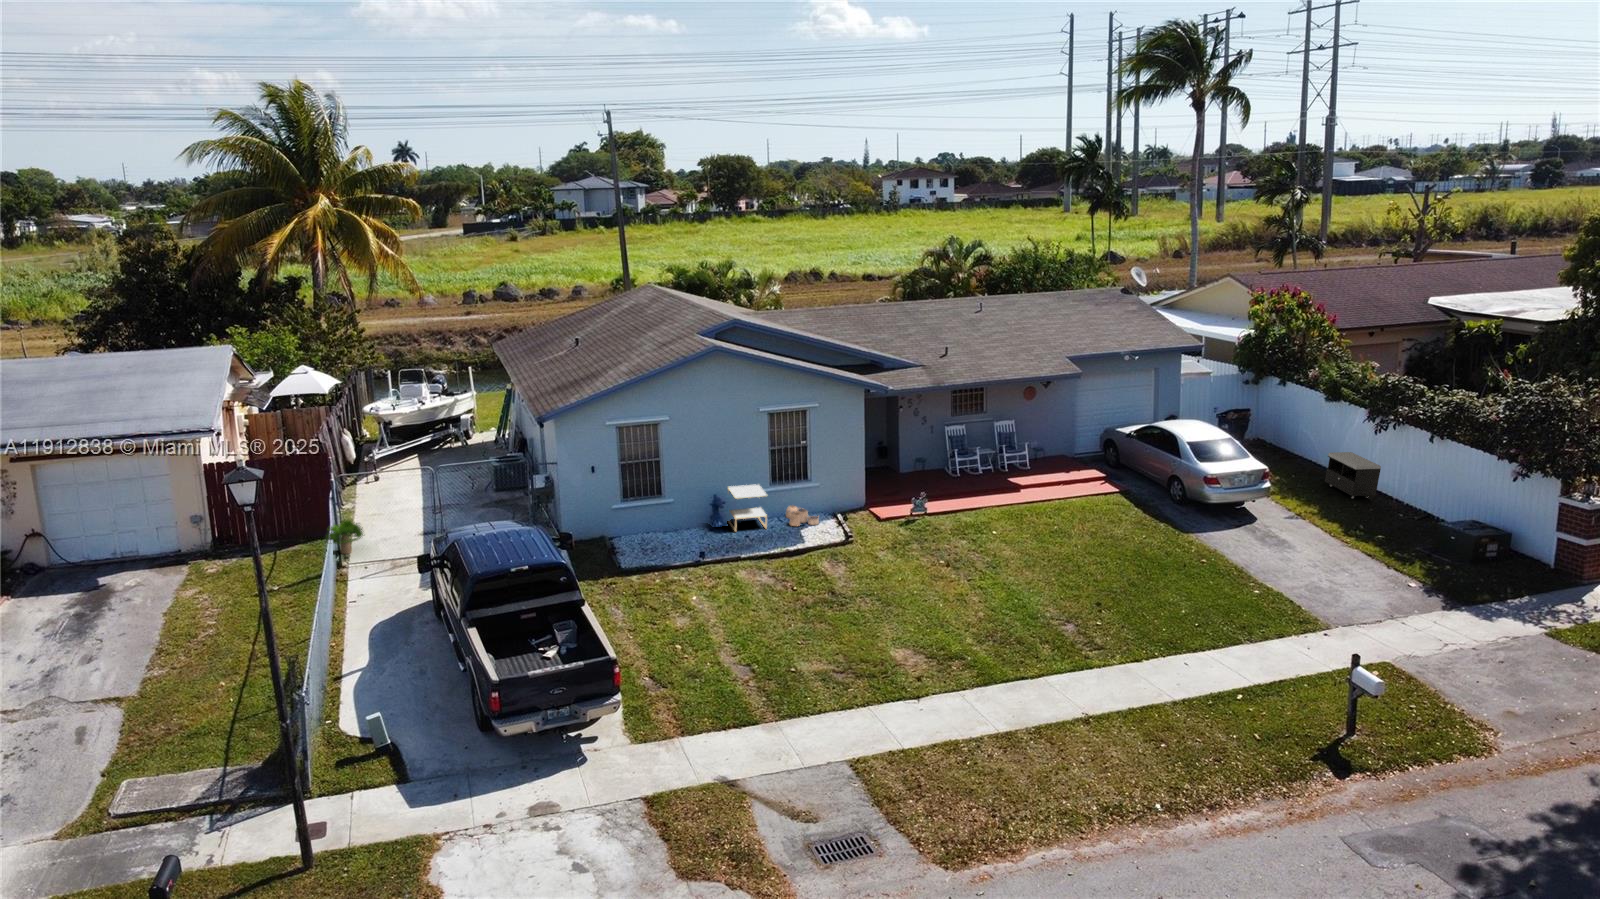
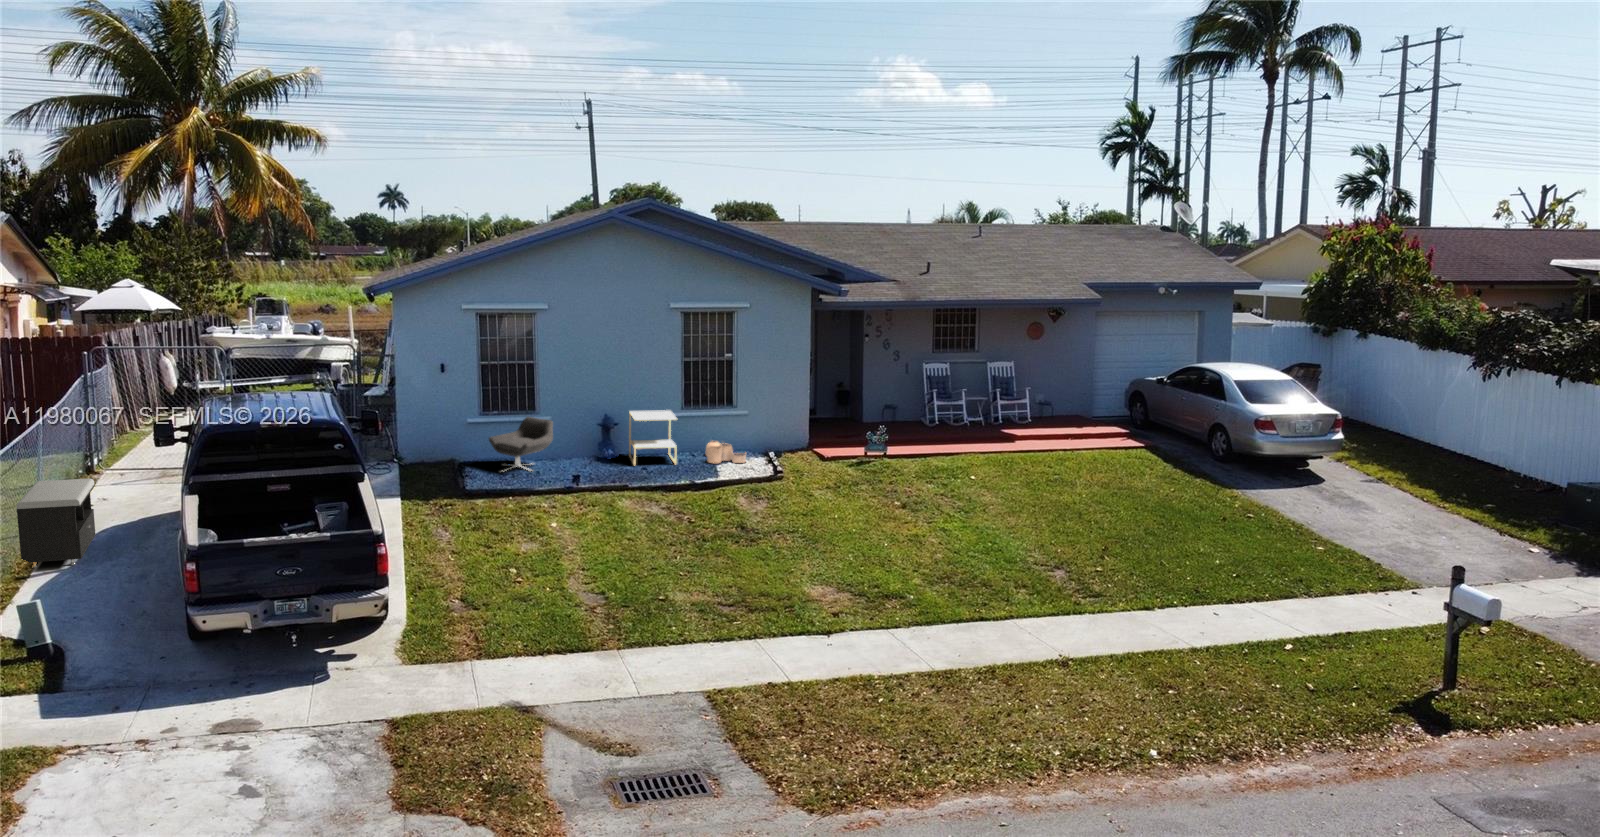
storage bench: present [1325,452,1381,498] -> present [17,479,95,568]
lounge chair: none [624,496,673,545] -> present [489,417,553,471]
potted plant: present [324,520,363,554] -> none [94,425,155,472]

